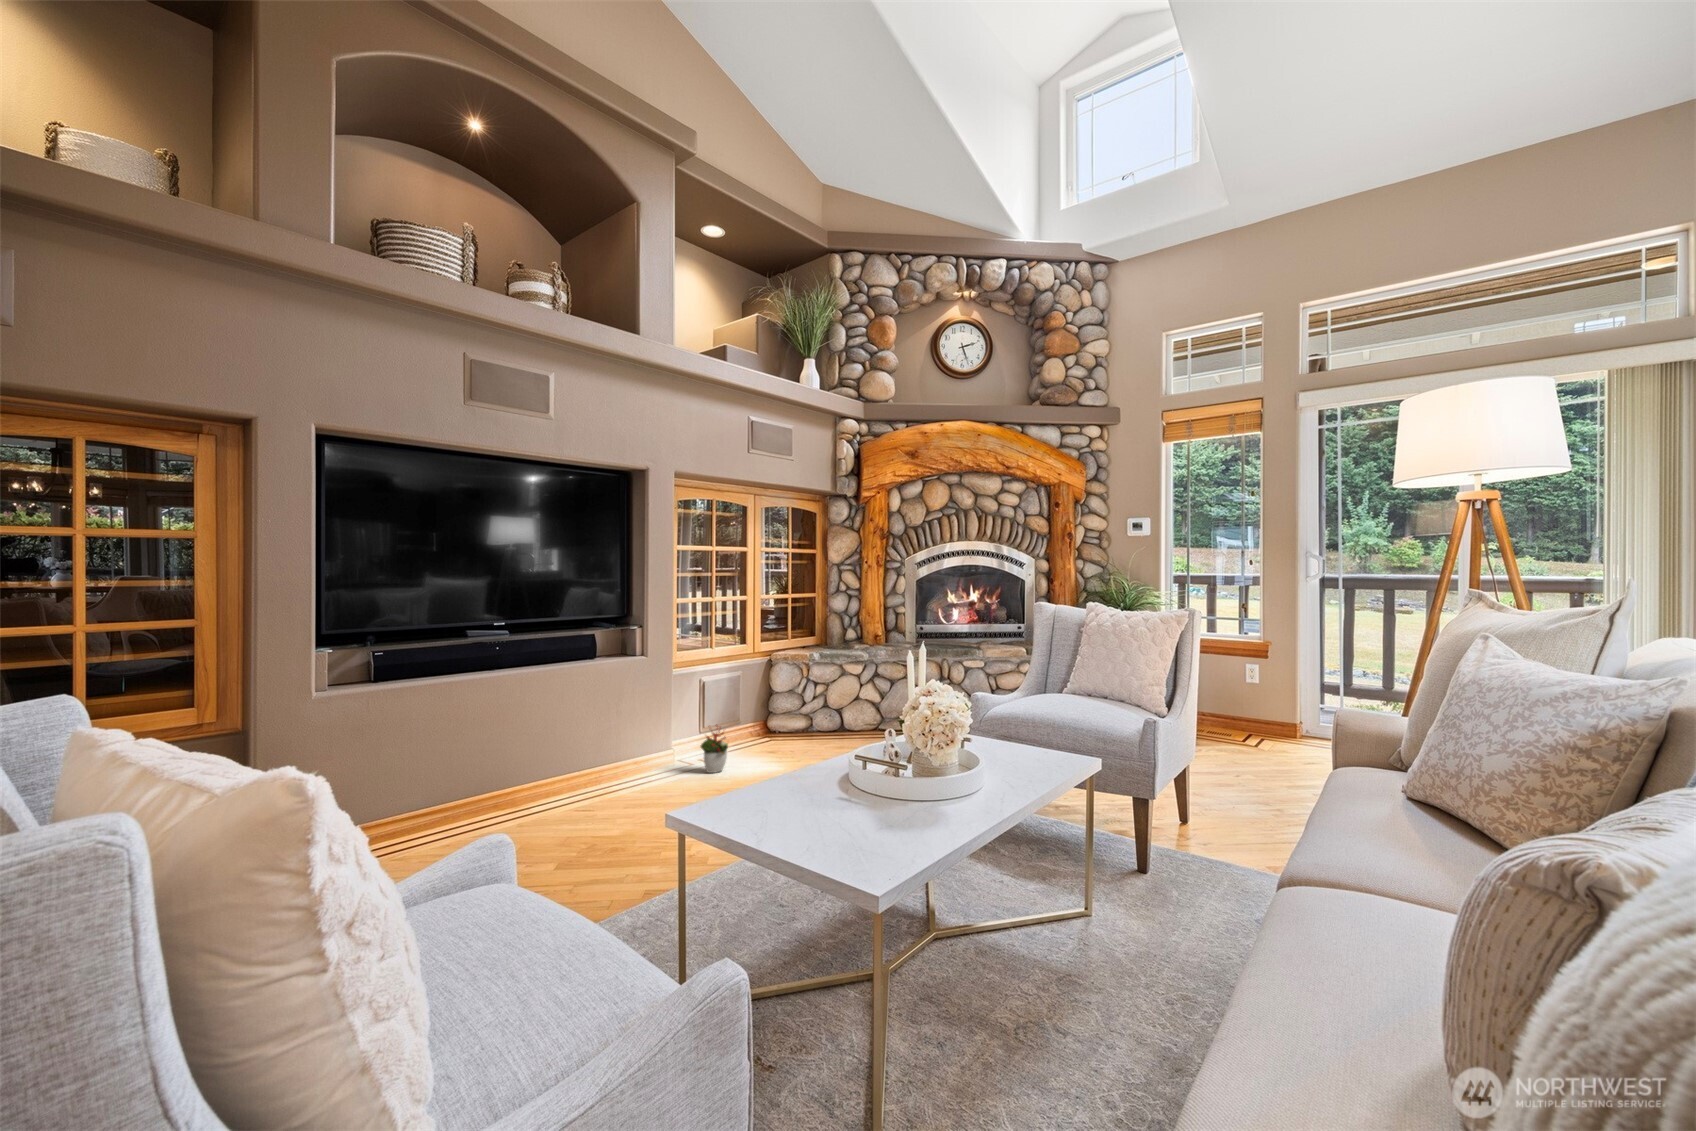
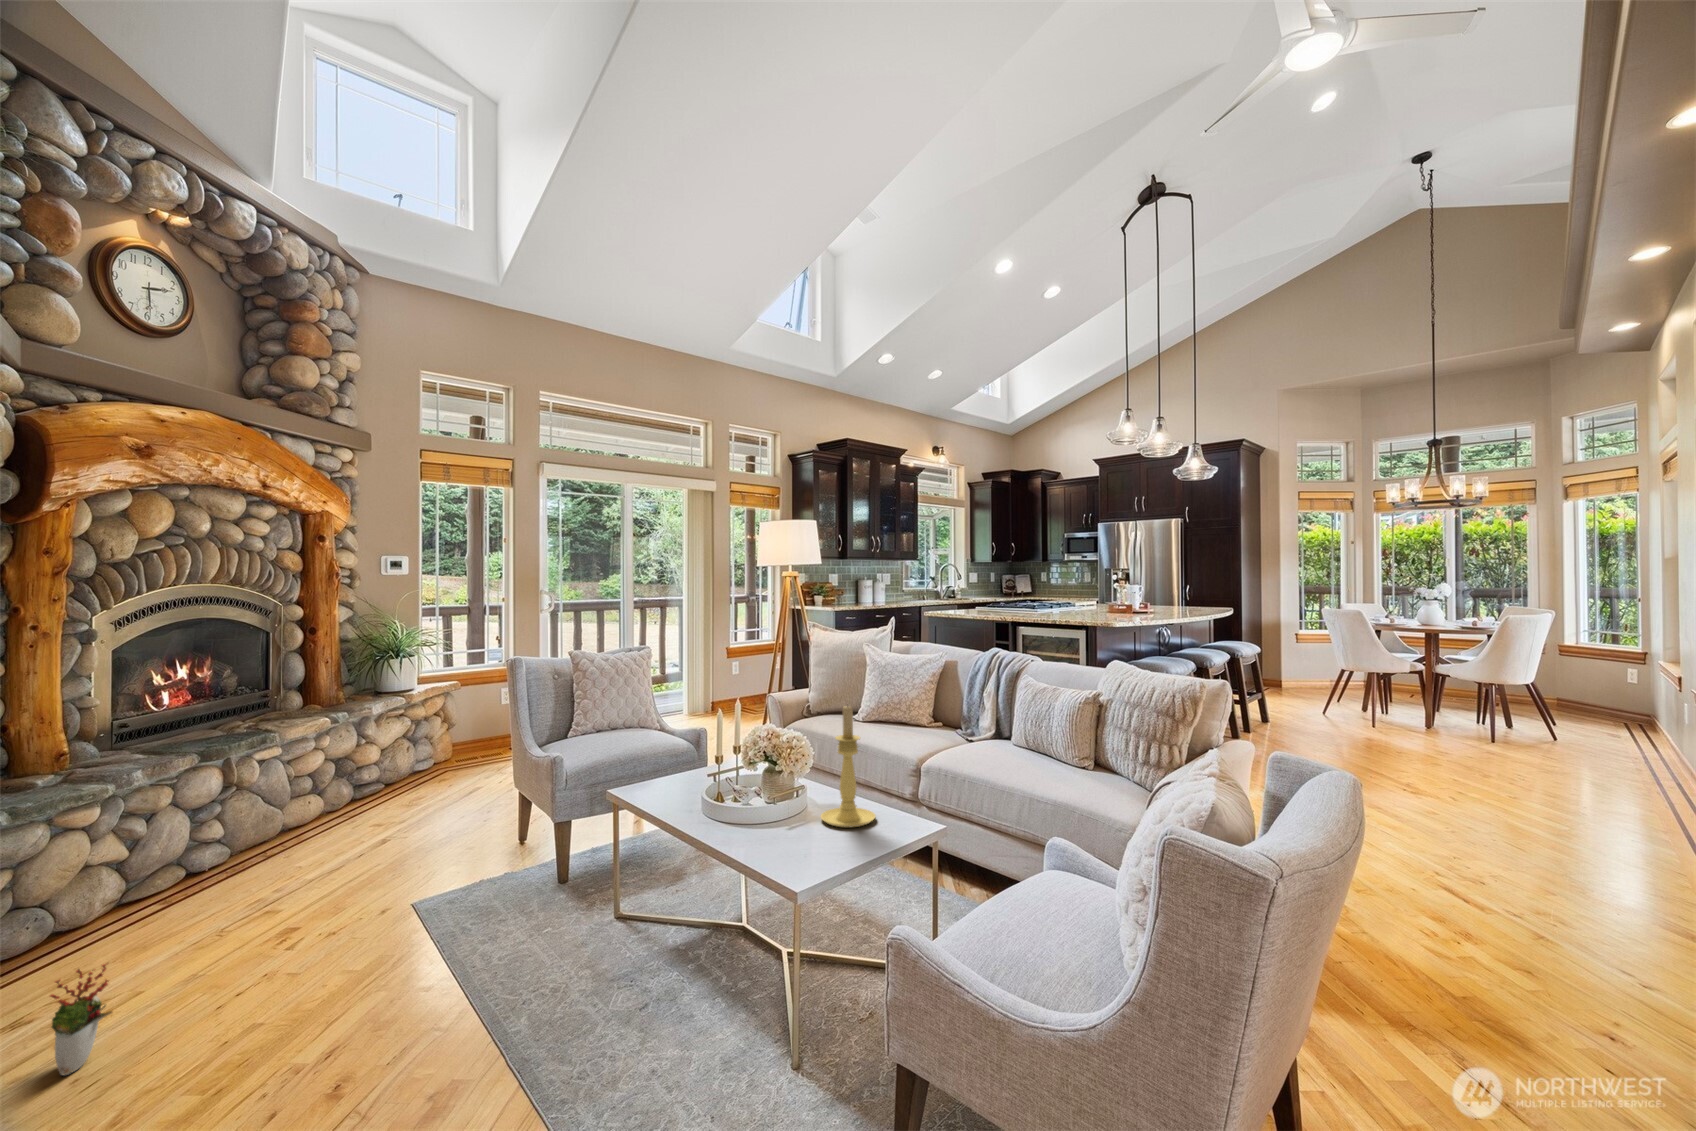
candle holder: none [773,667,845,828] -> present [821,706,875,828]

